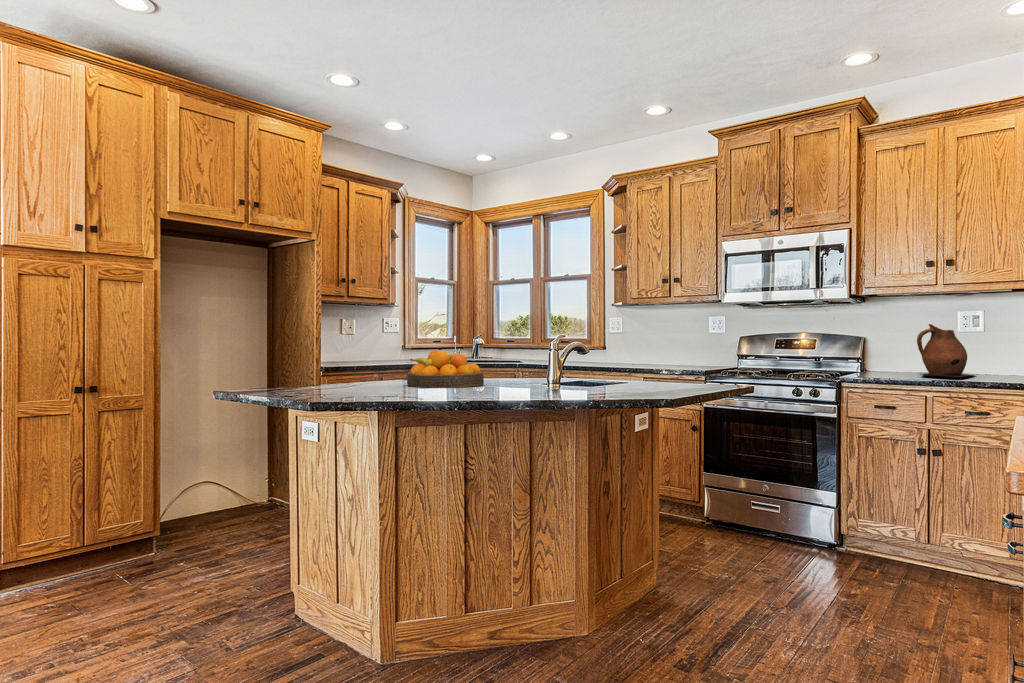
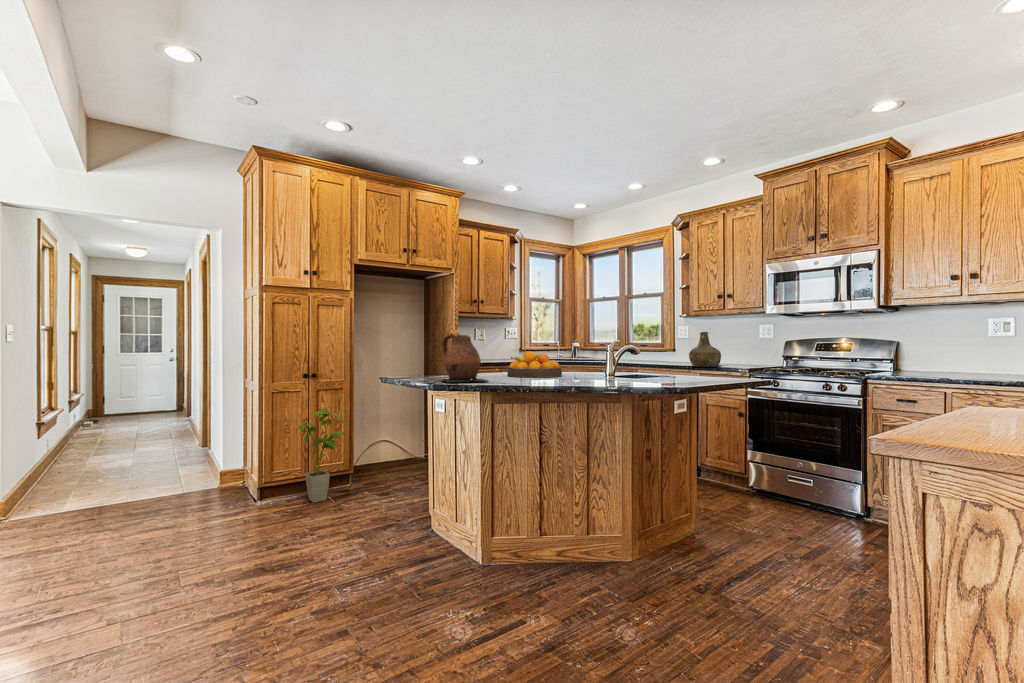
ceramic pitcher: present [917,324,975,377] -> present [442,329,488,382]
bottle: none [630,325,669,370] -> present [689,332,721,367]
house plant: none [61,441,145,590] -> present [296,408,344,503]

